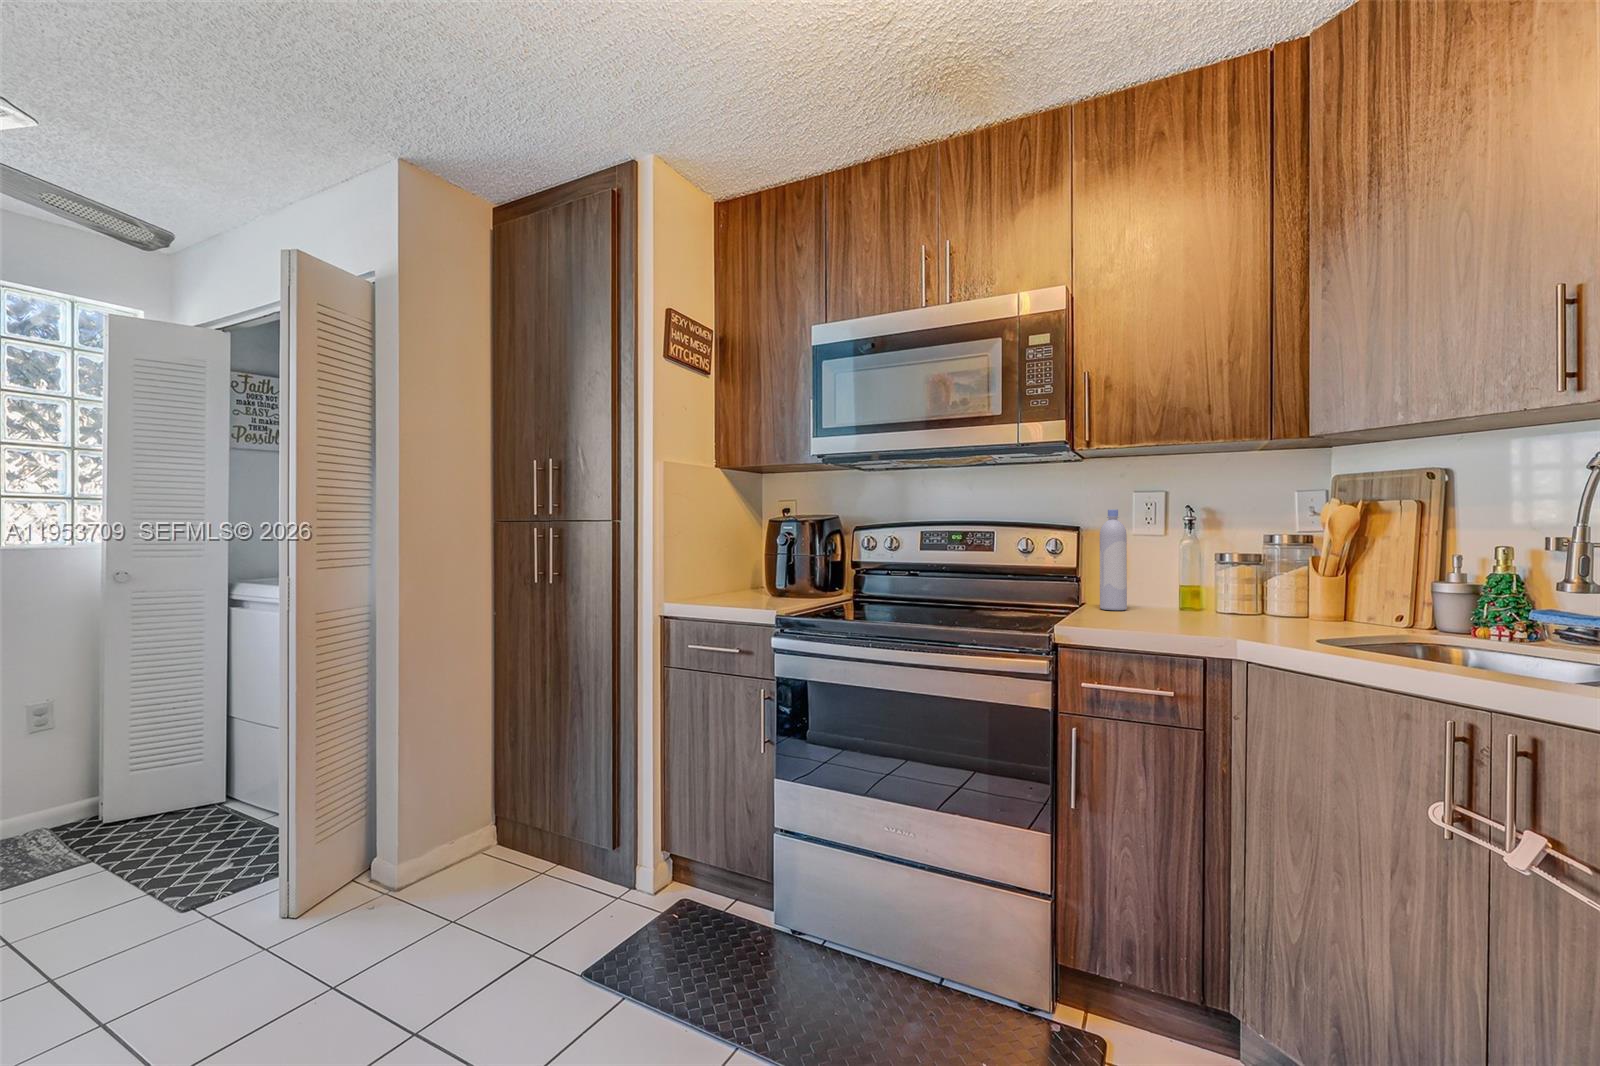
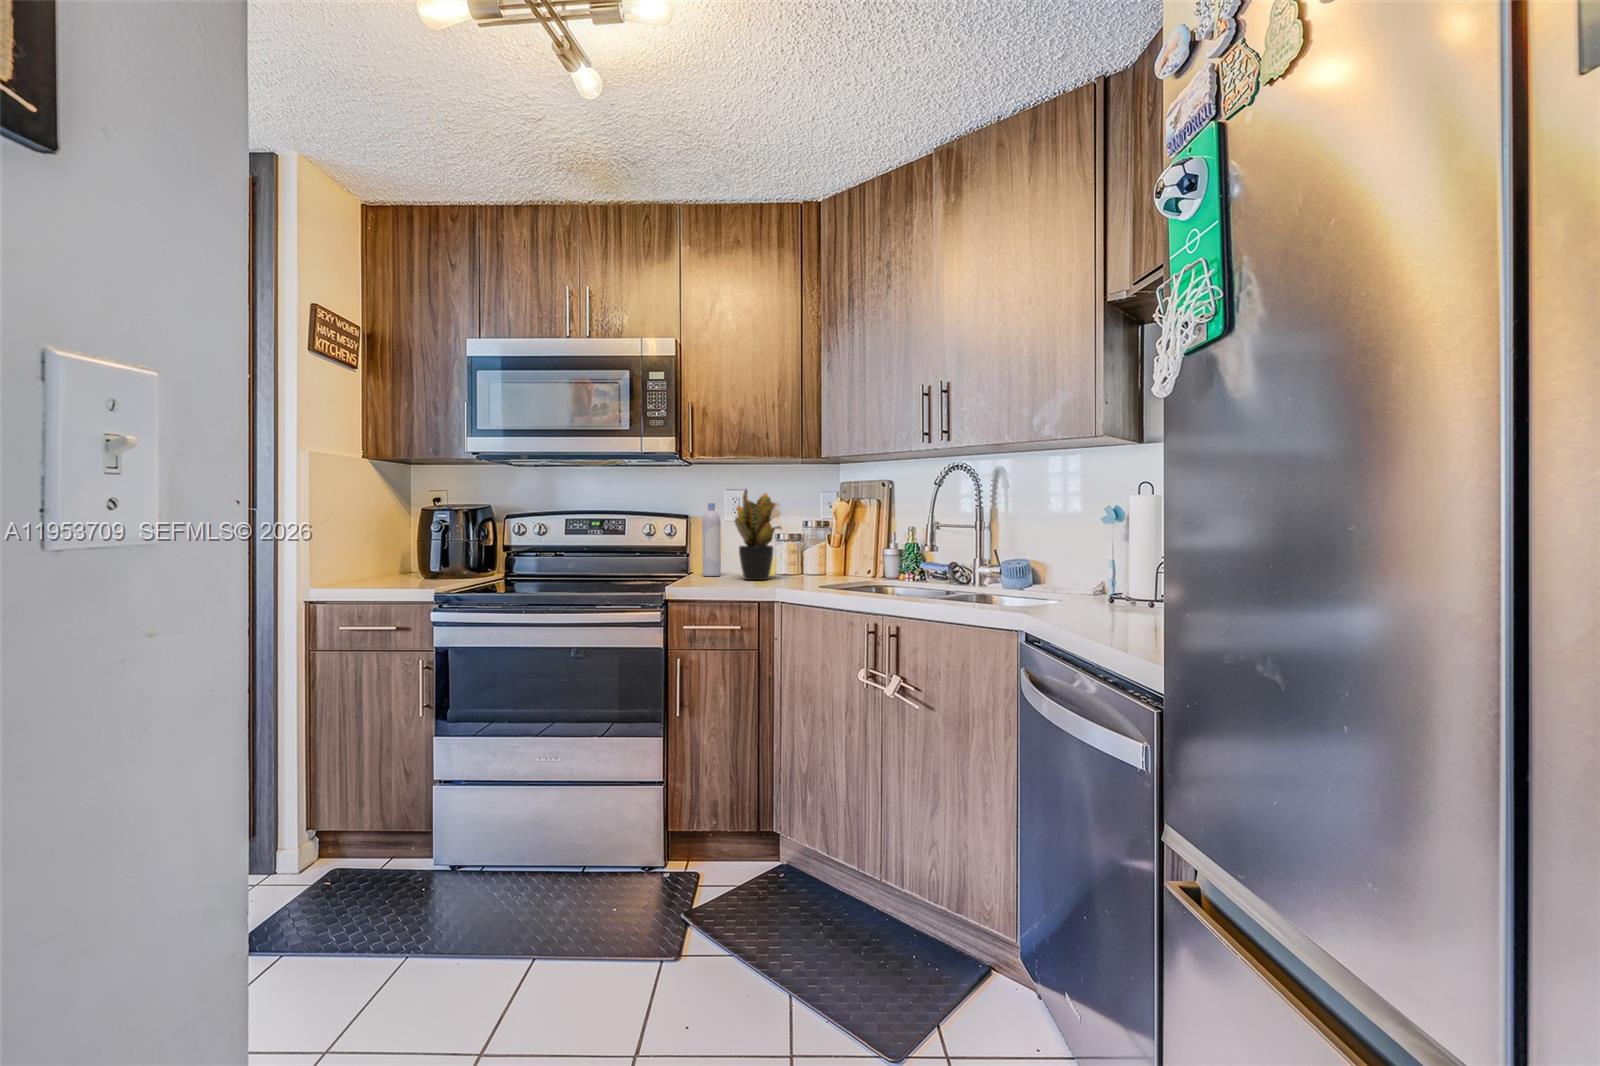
potted plant: none [1141,478,1246,621] -> present [735,490,782,580]

